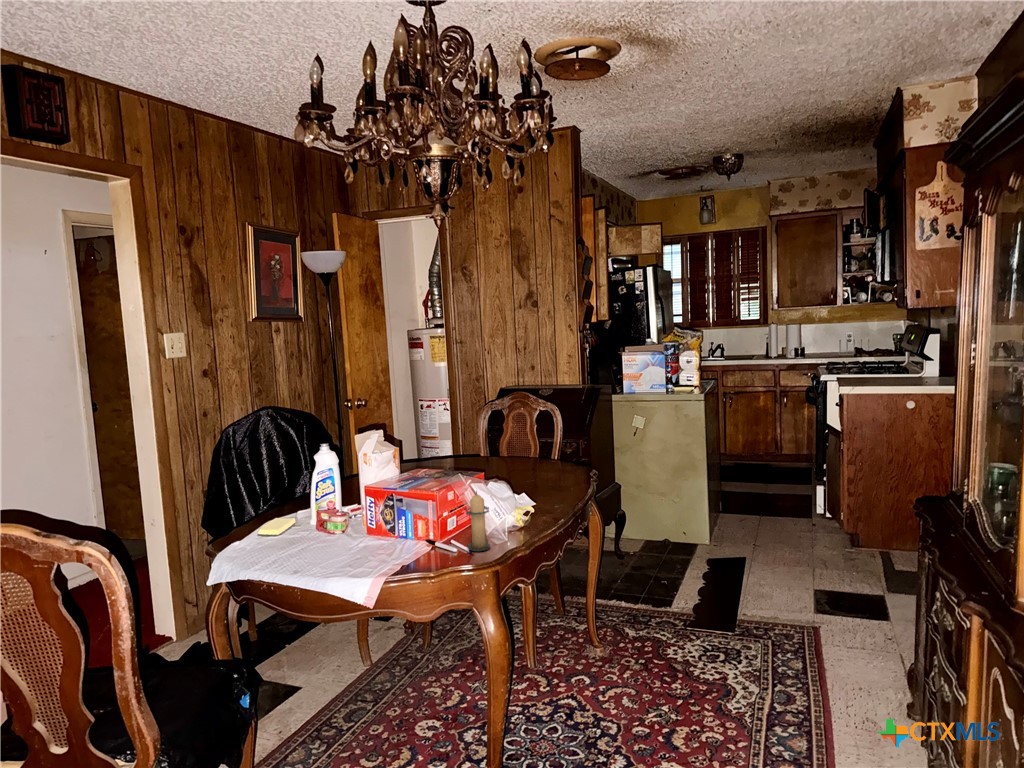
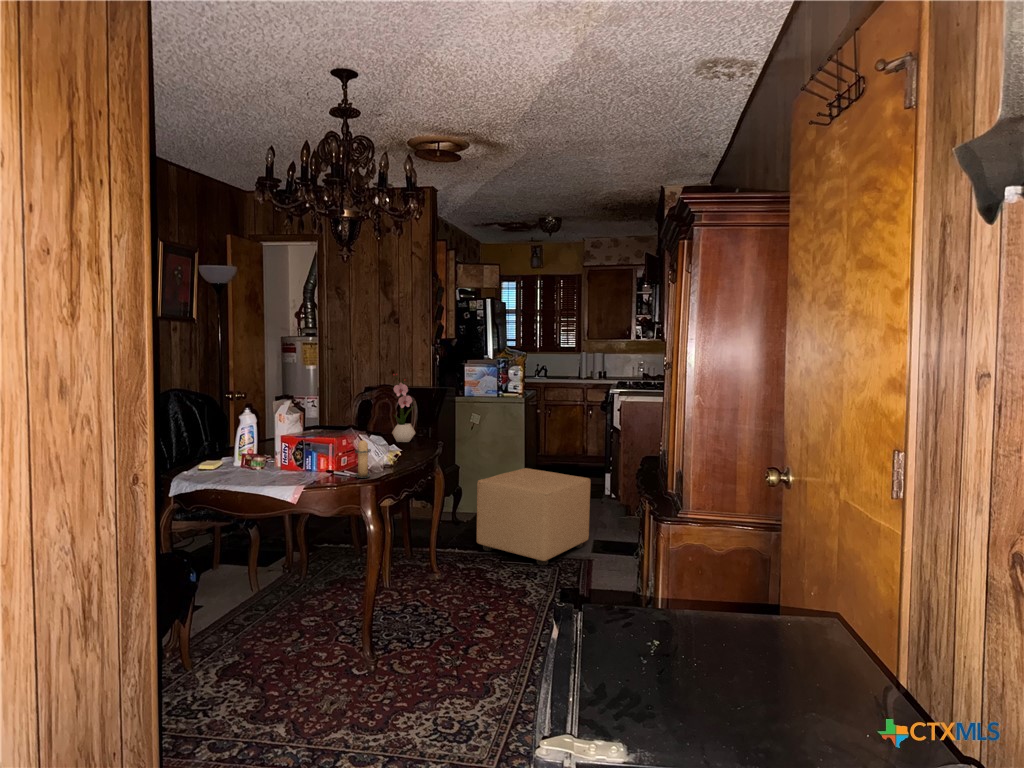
flower arrangement: none [525,380,559,472] -> present [392,374,415,442]
ottoman: none [647,493,810,639] -> present [477,468,591,566]

